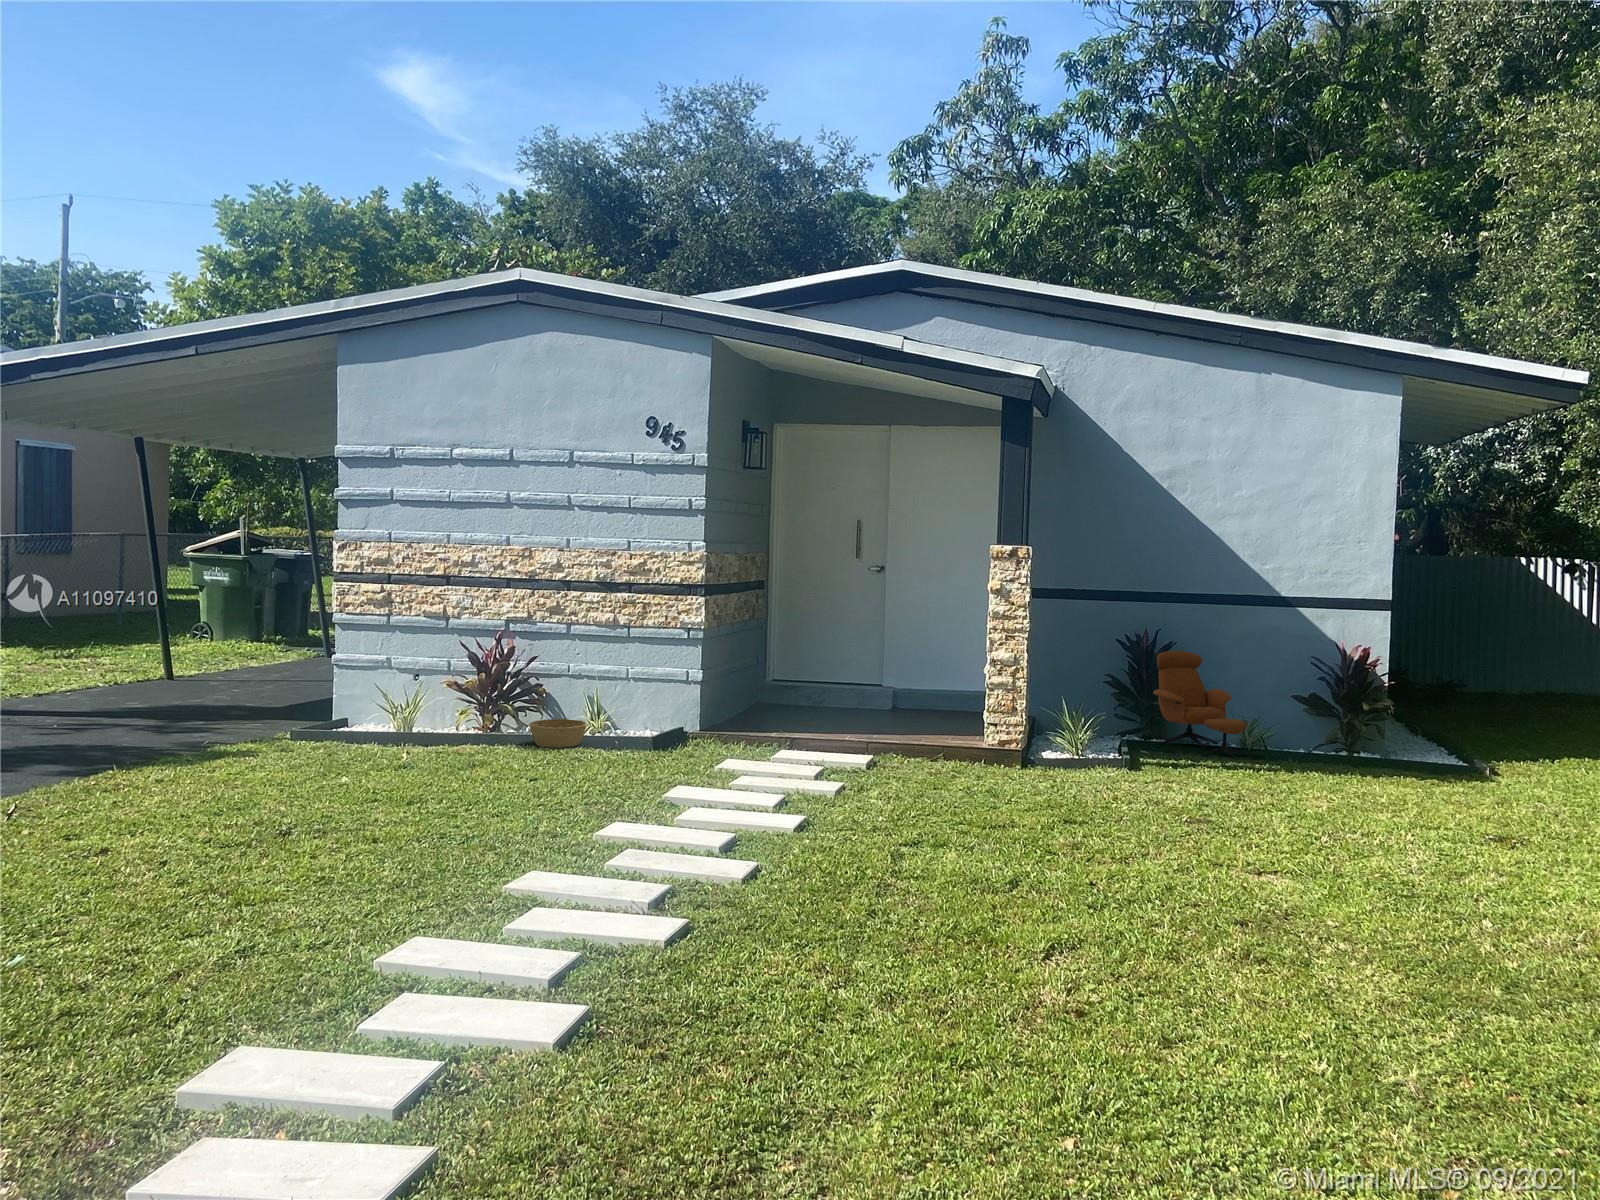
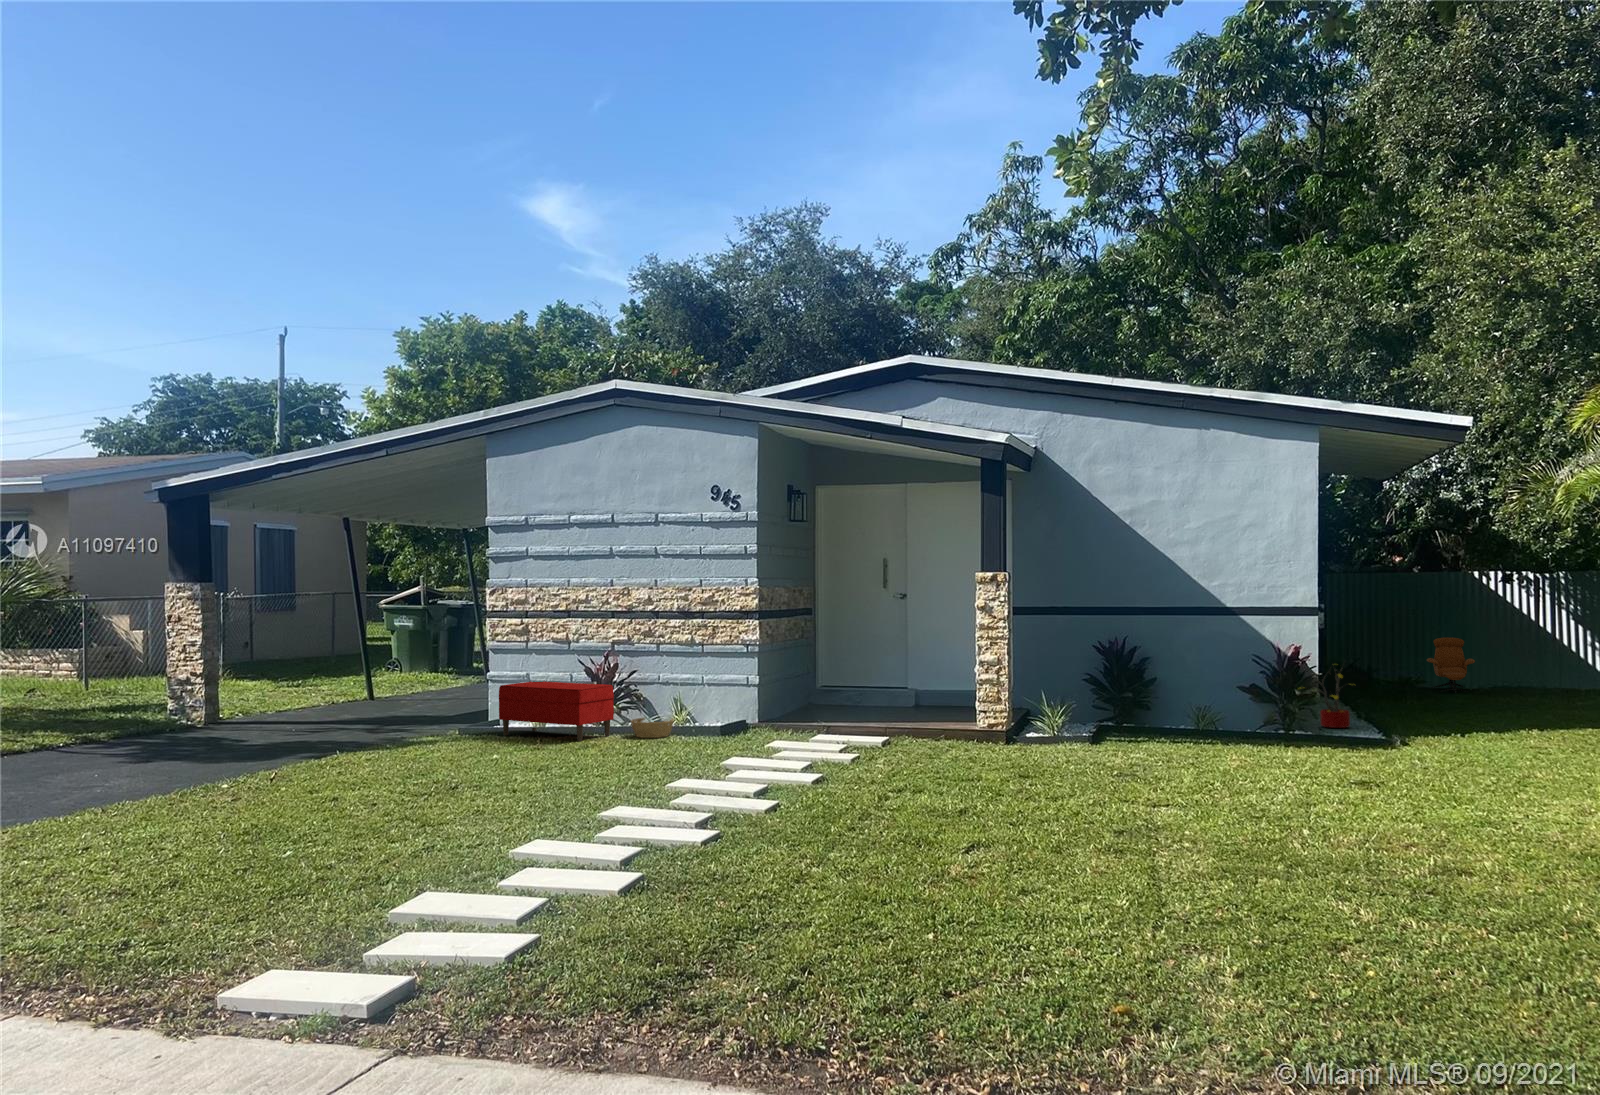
lounge chair: present [1153,651,1246,760] -> present [1427,638,1475,693]
bench: none [351,667,507,751] -> present [499,682,614,742]
decorative plant: none [1371,669,1445,753] -> present [1314,670,1350,728]

